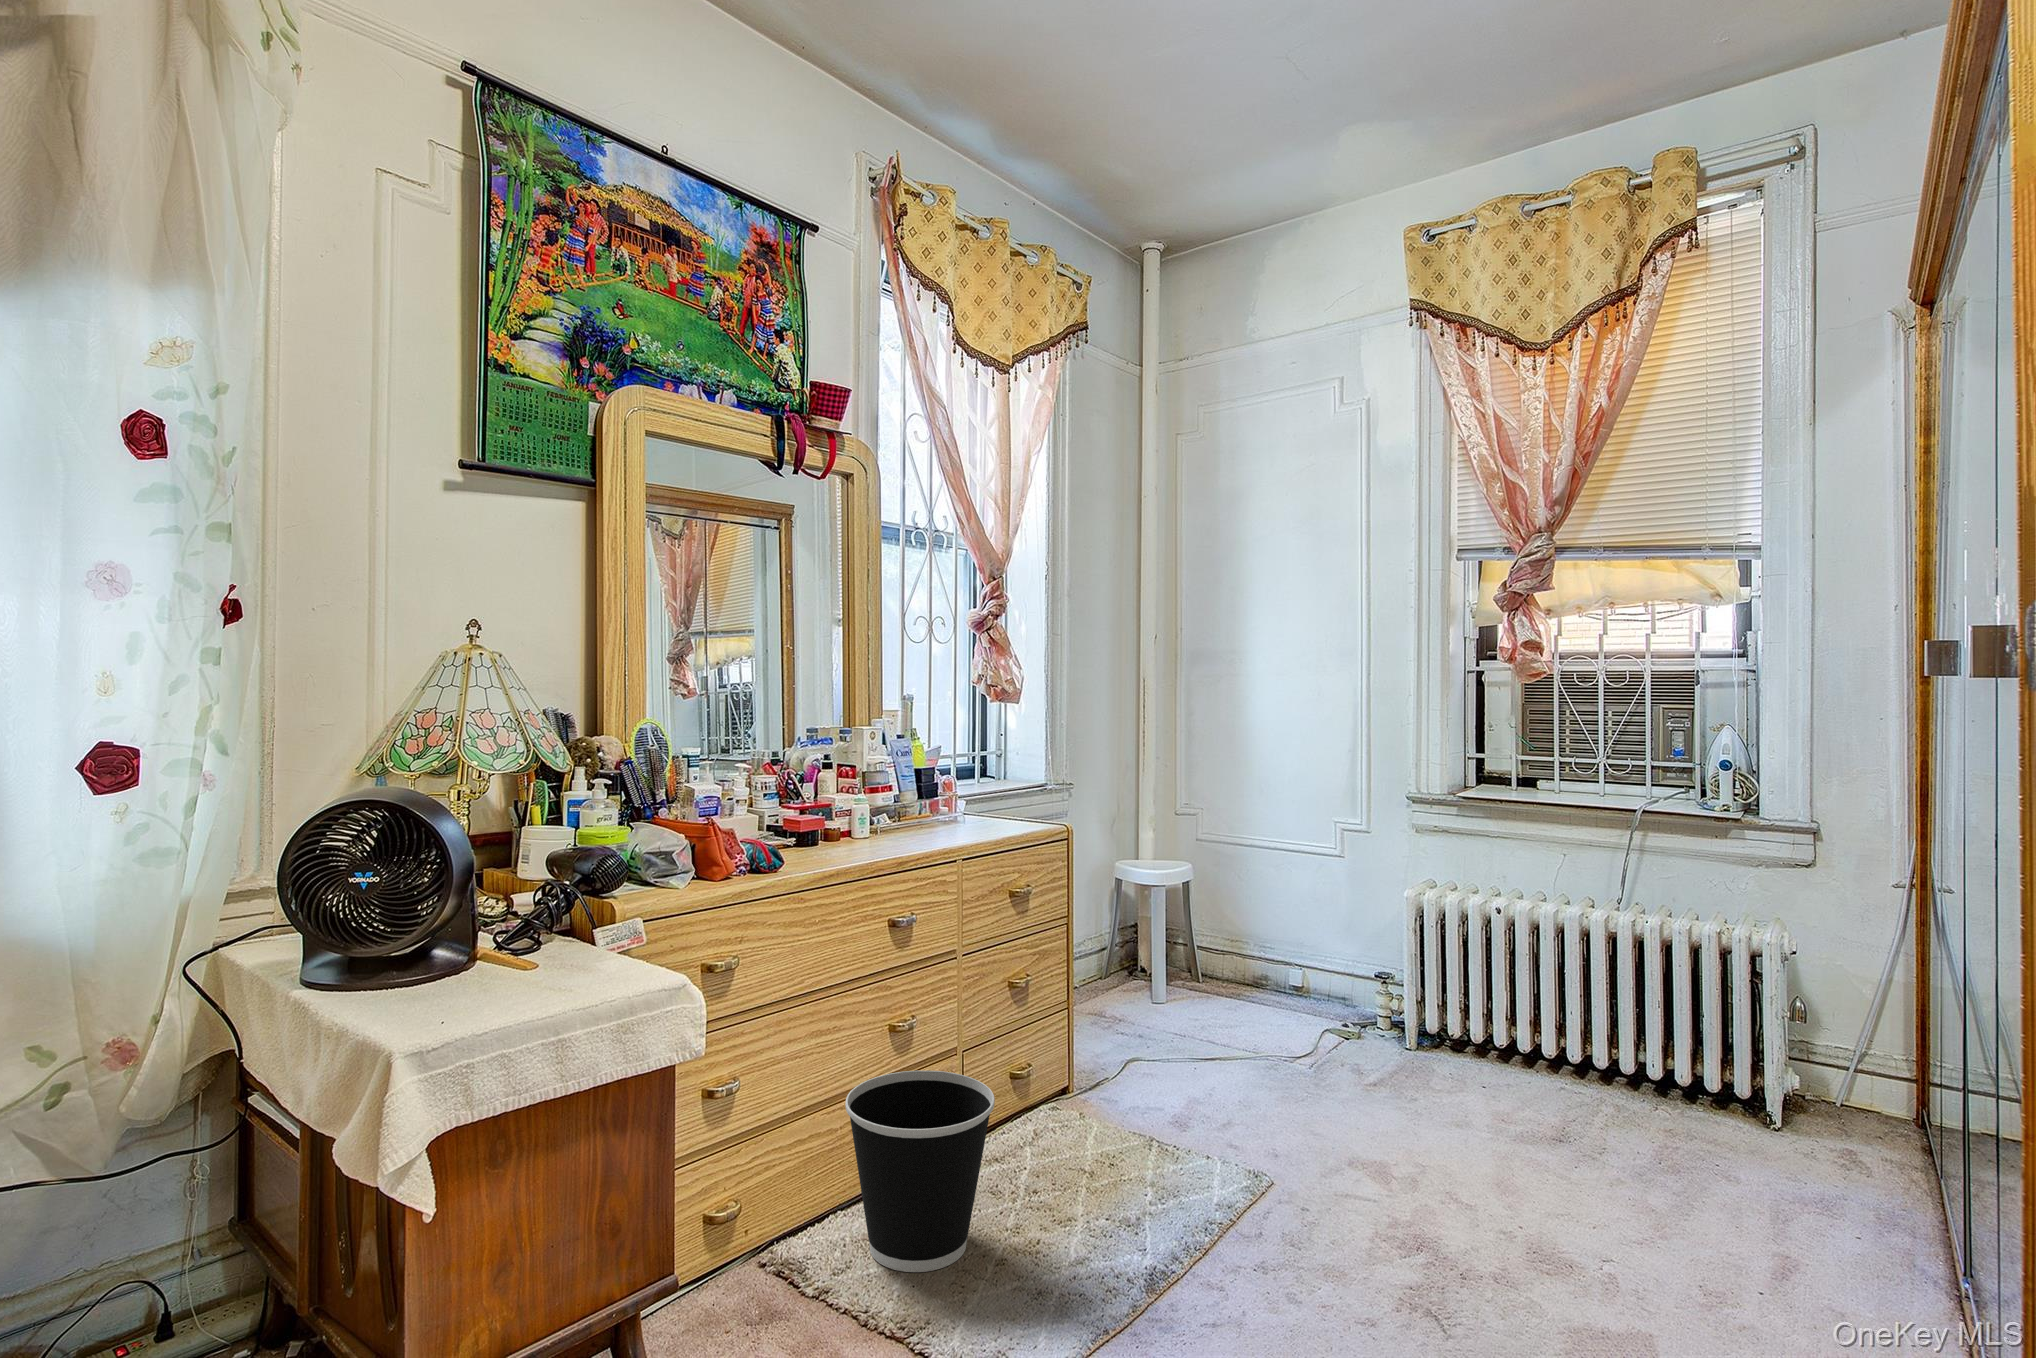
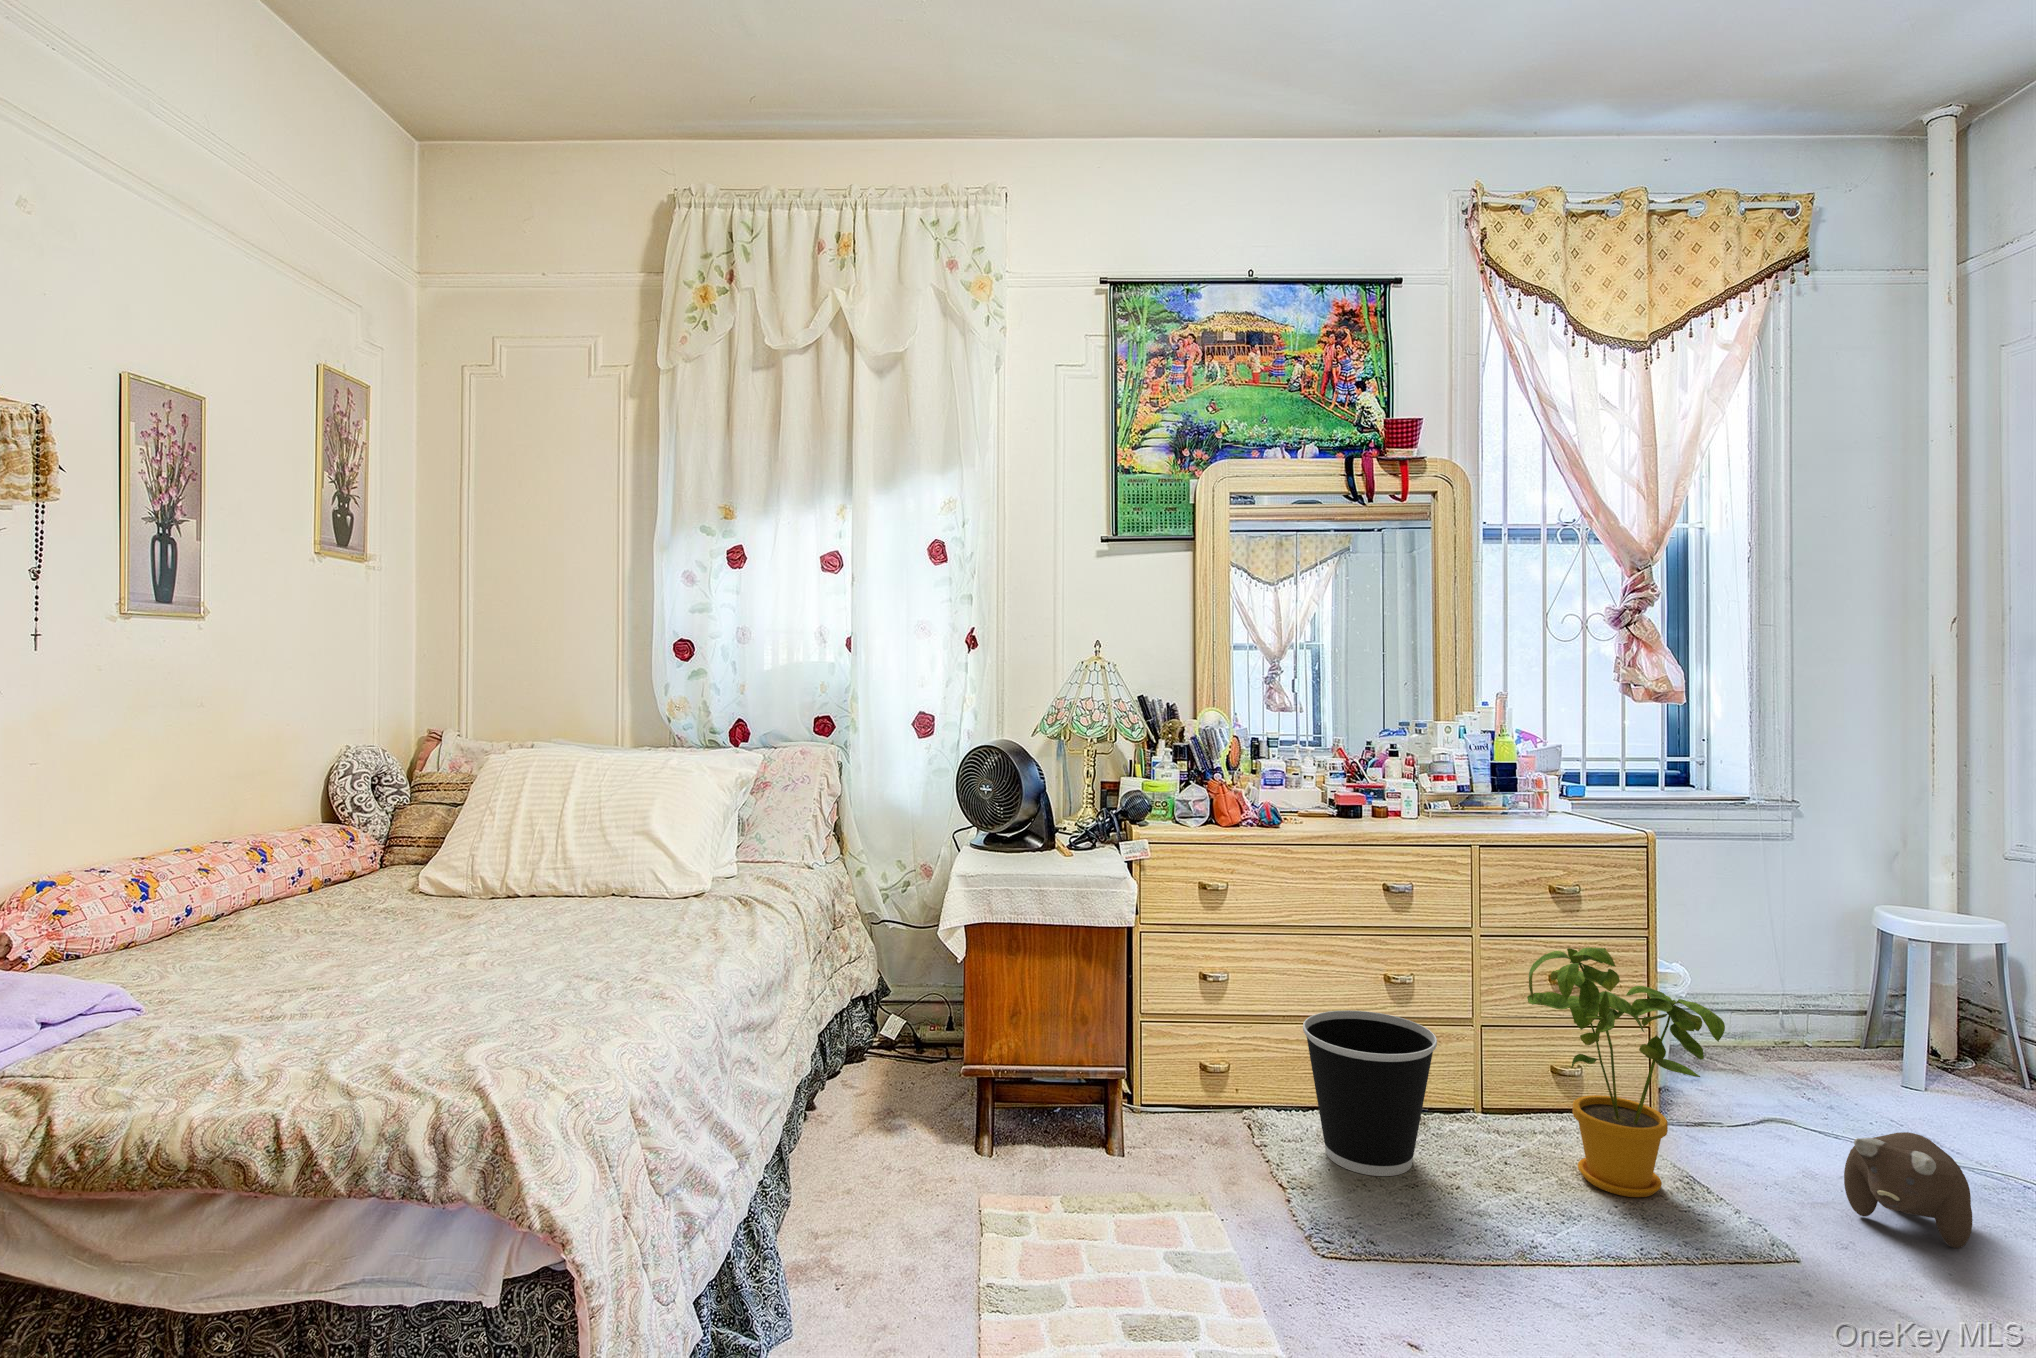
house plant: none [1014,947,1199,1184] -> present [1527,947,1725,1197]
plush toy: none [1238,1047,1316,1129] -> present [1844,1132,1972,1248]

